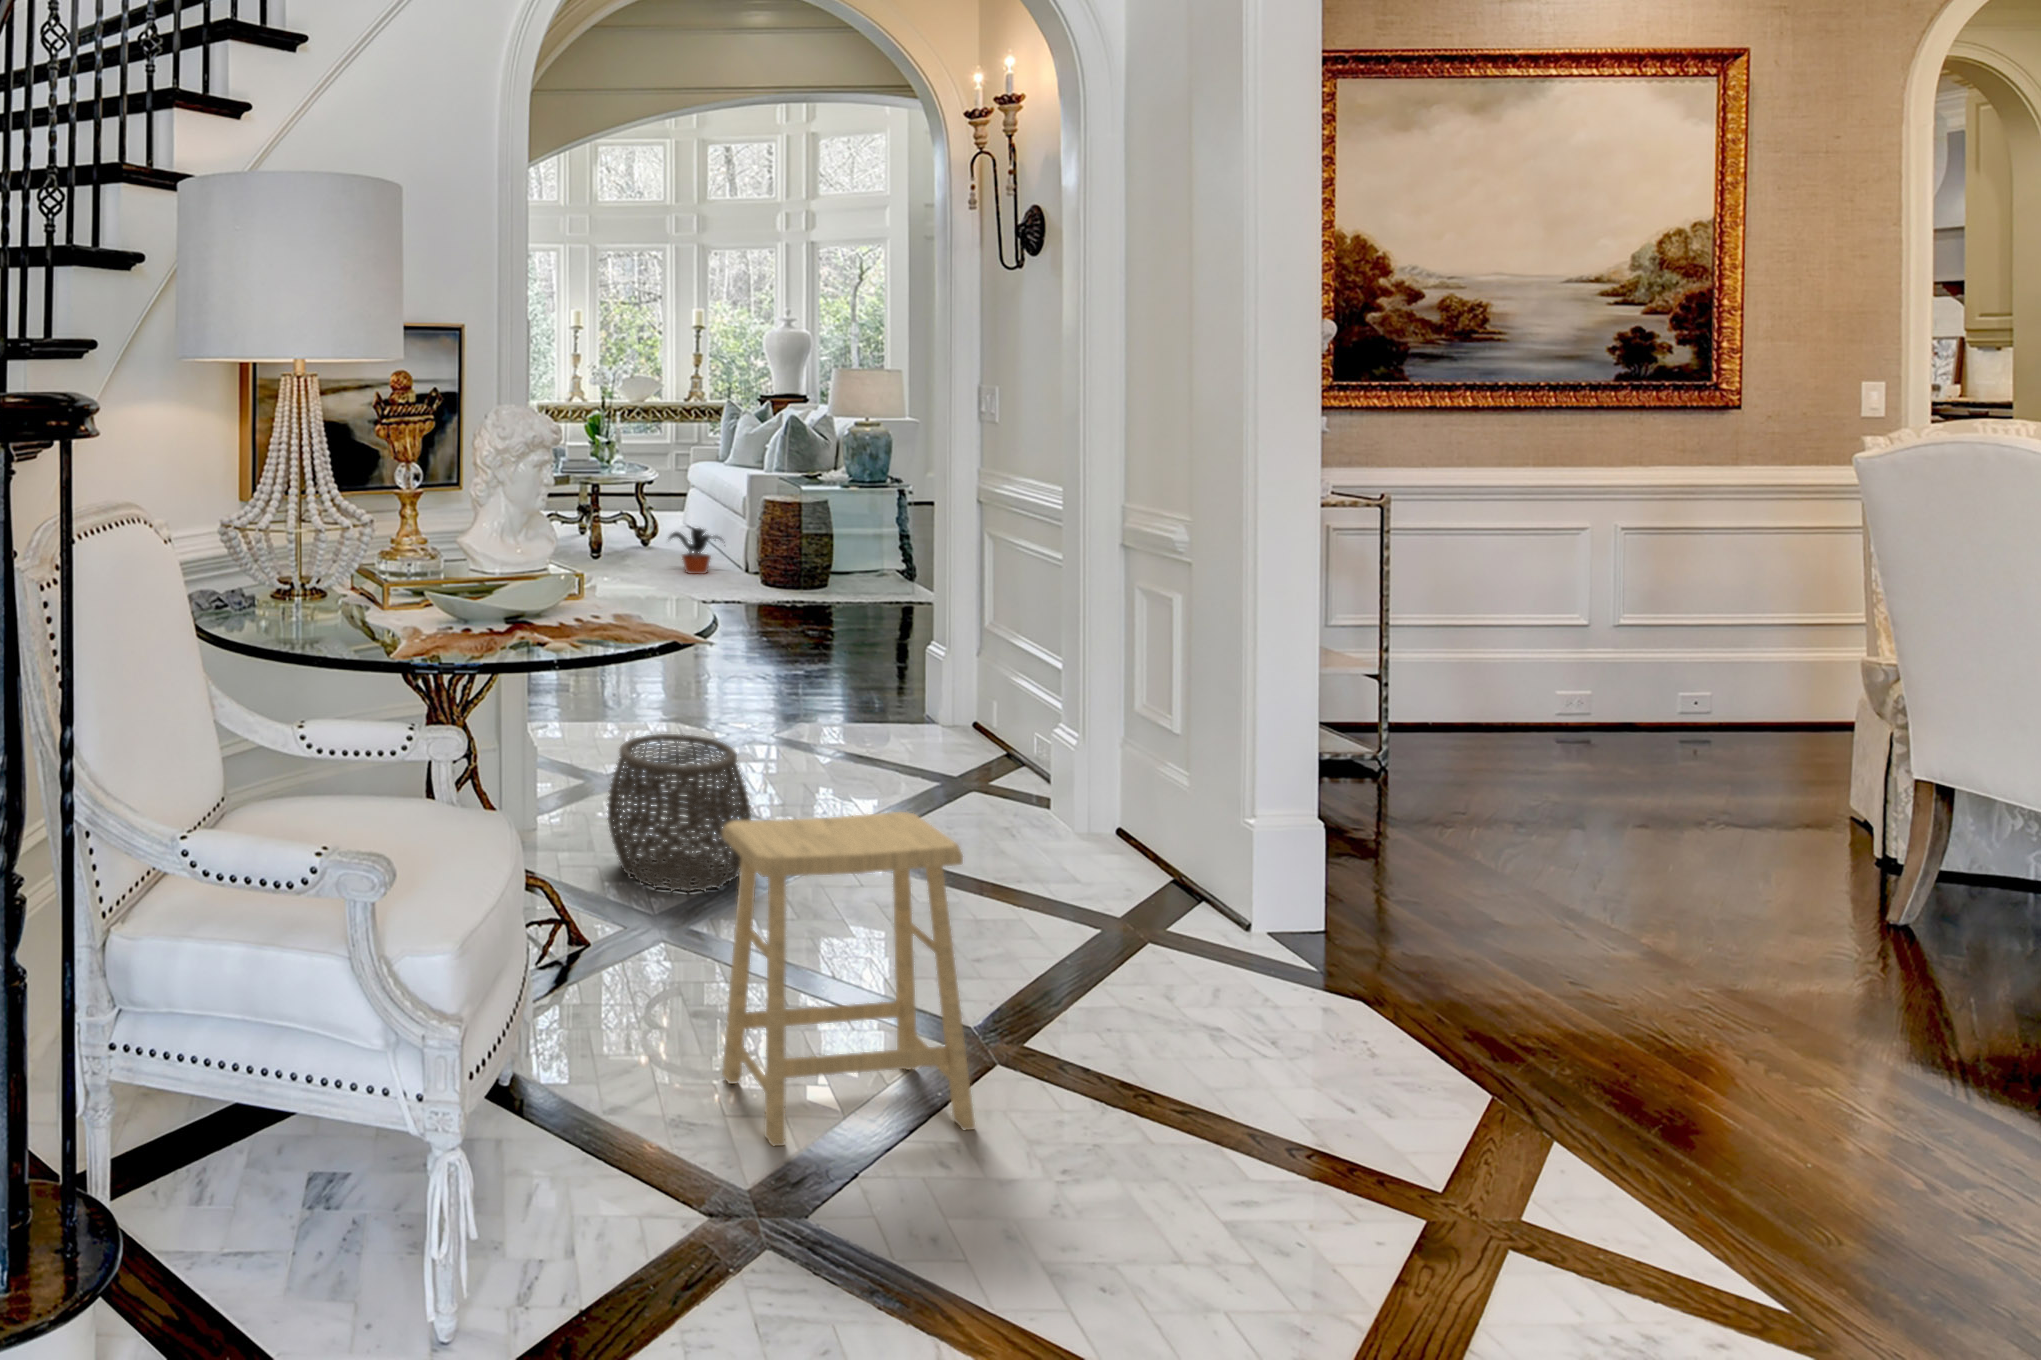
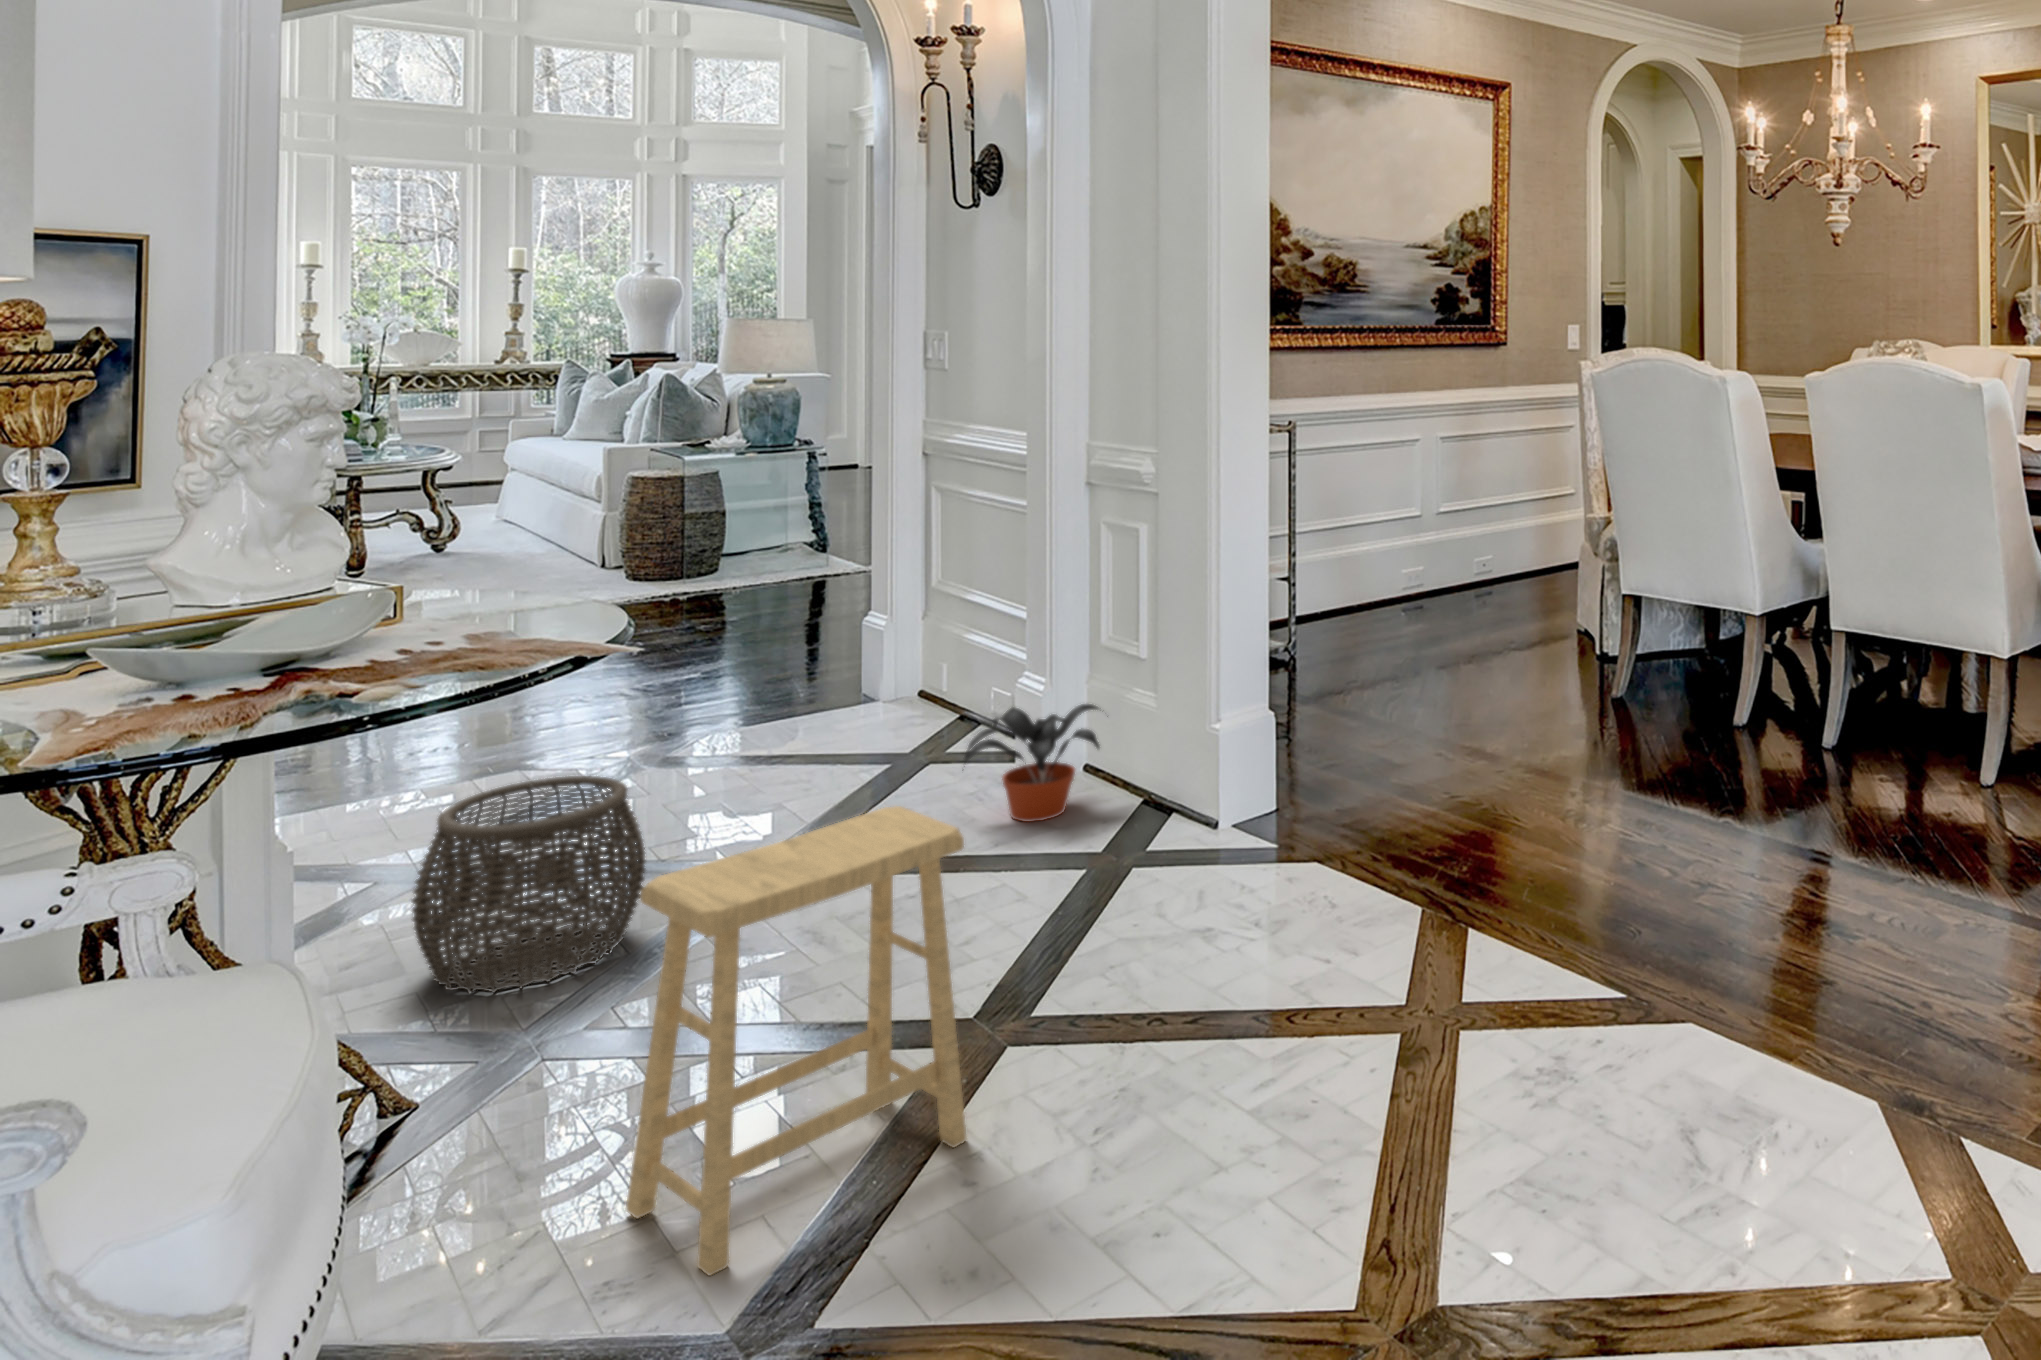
potted plant: present [669,528,722,574] -> present [965,704,1099,822]

